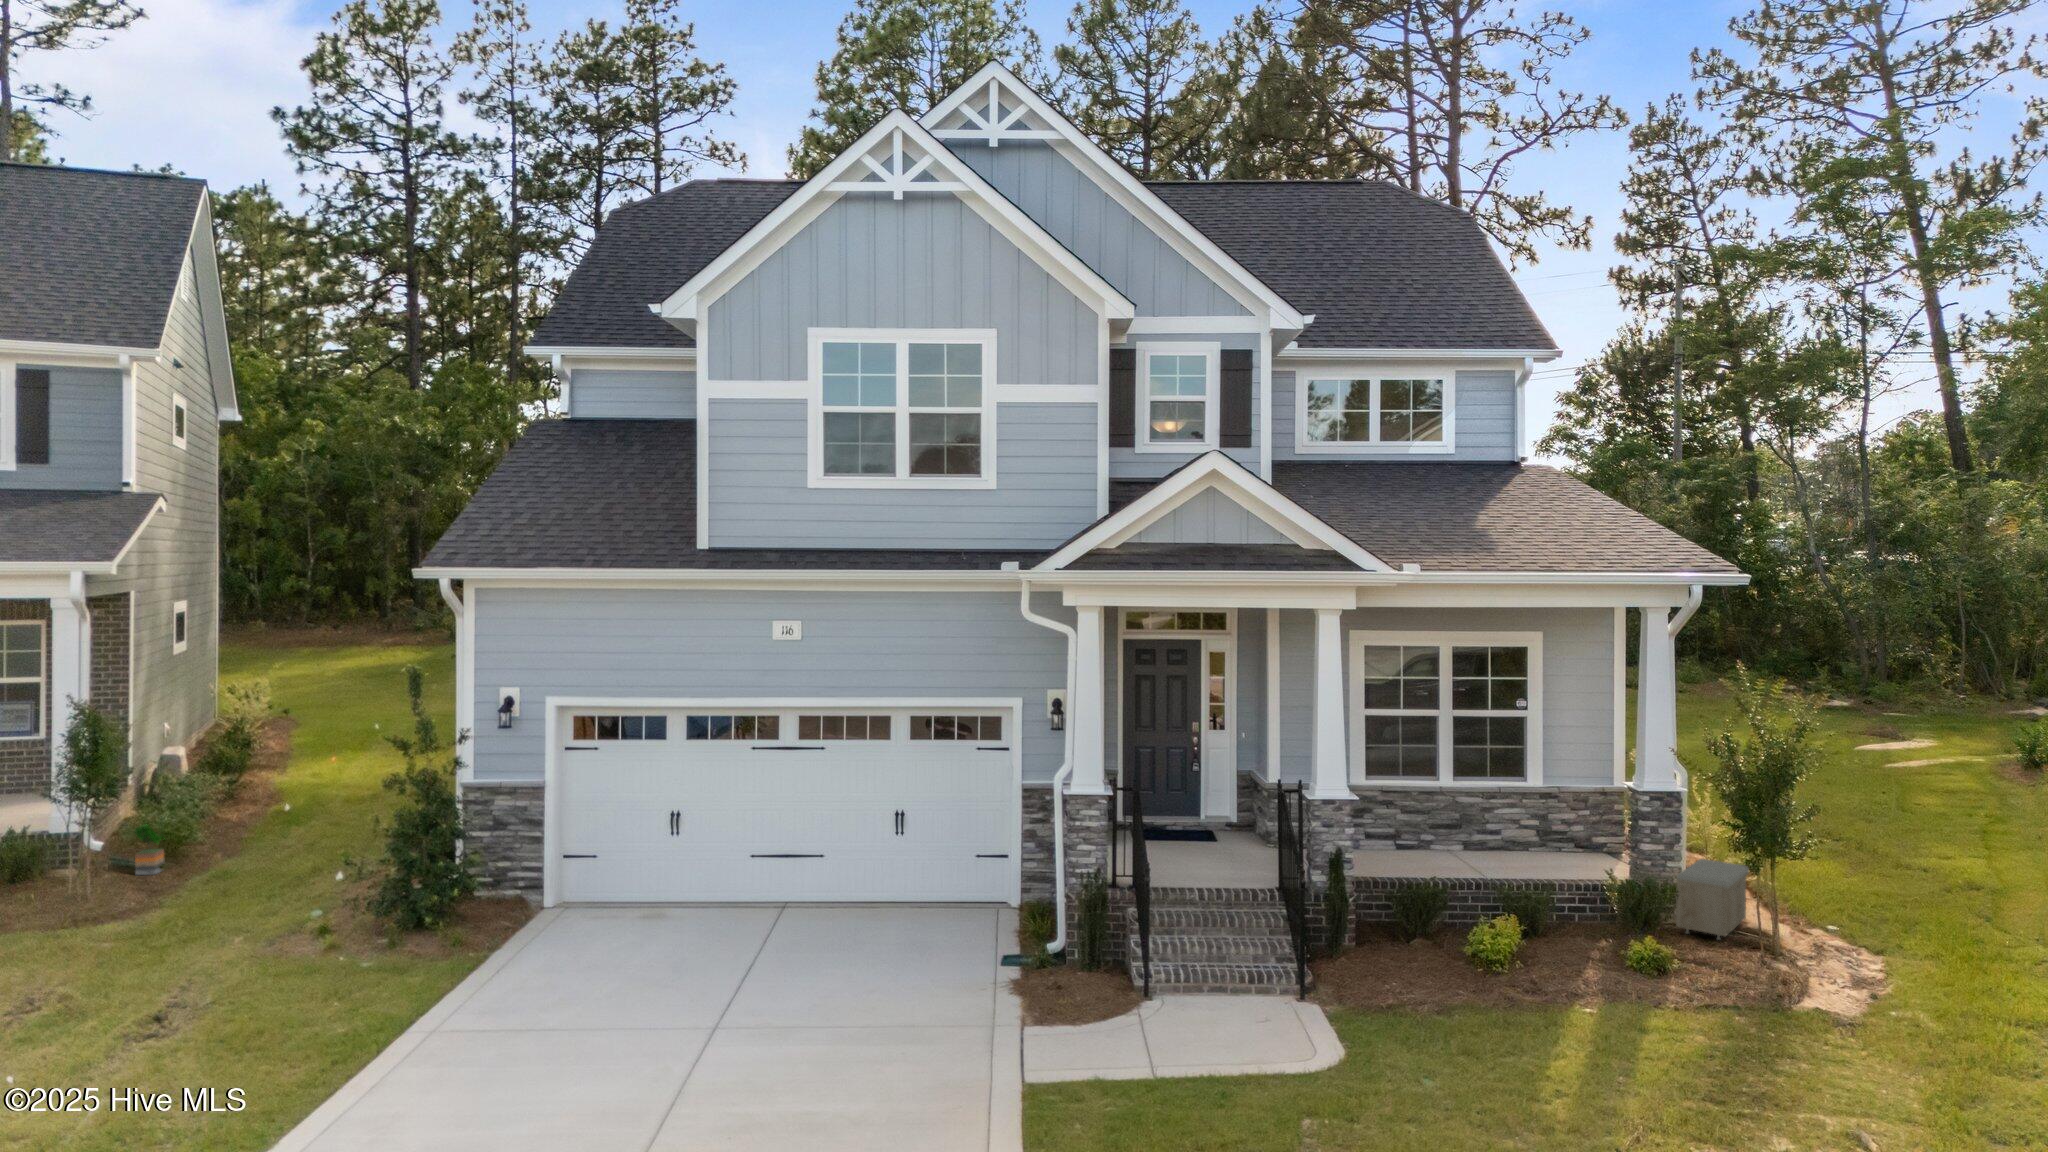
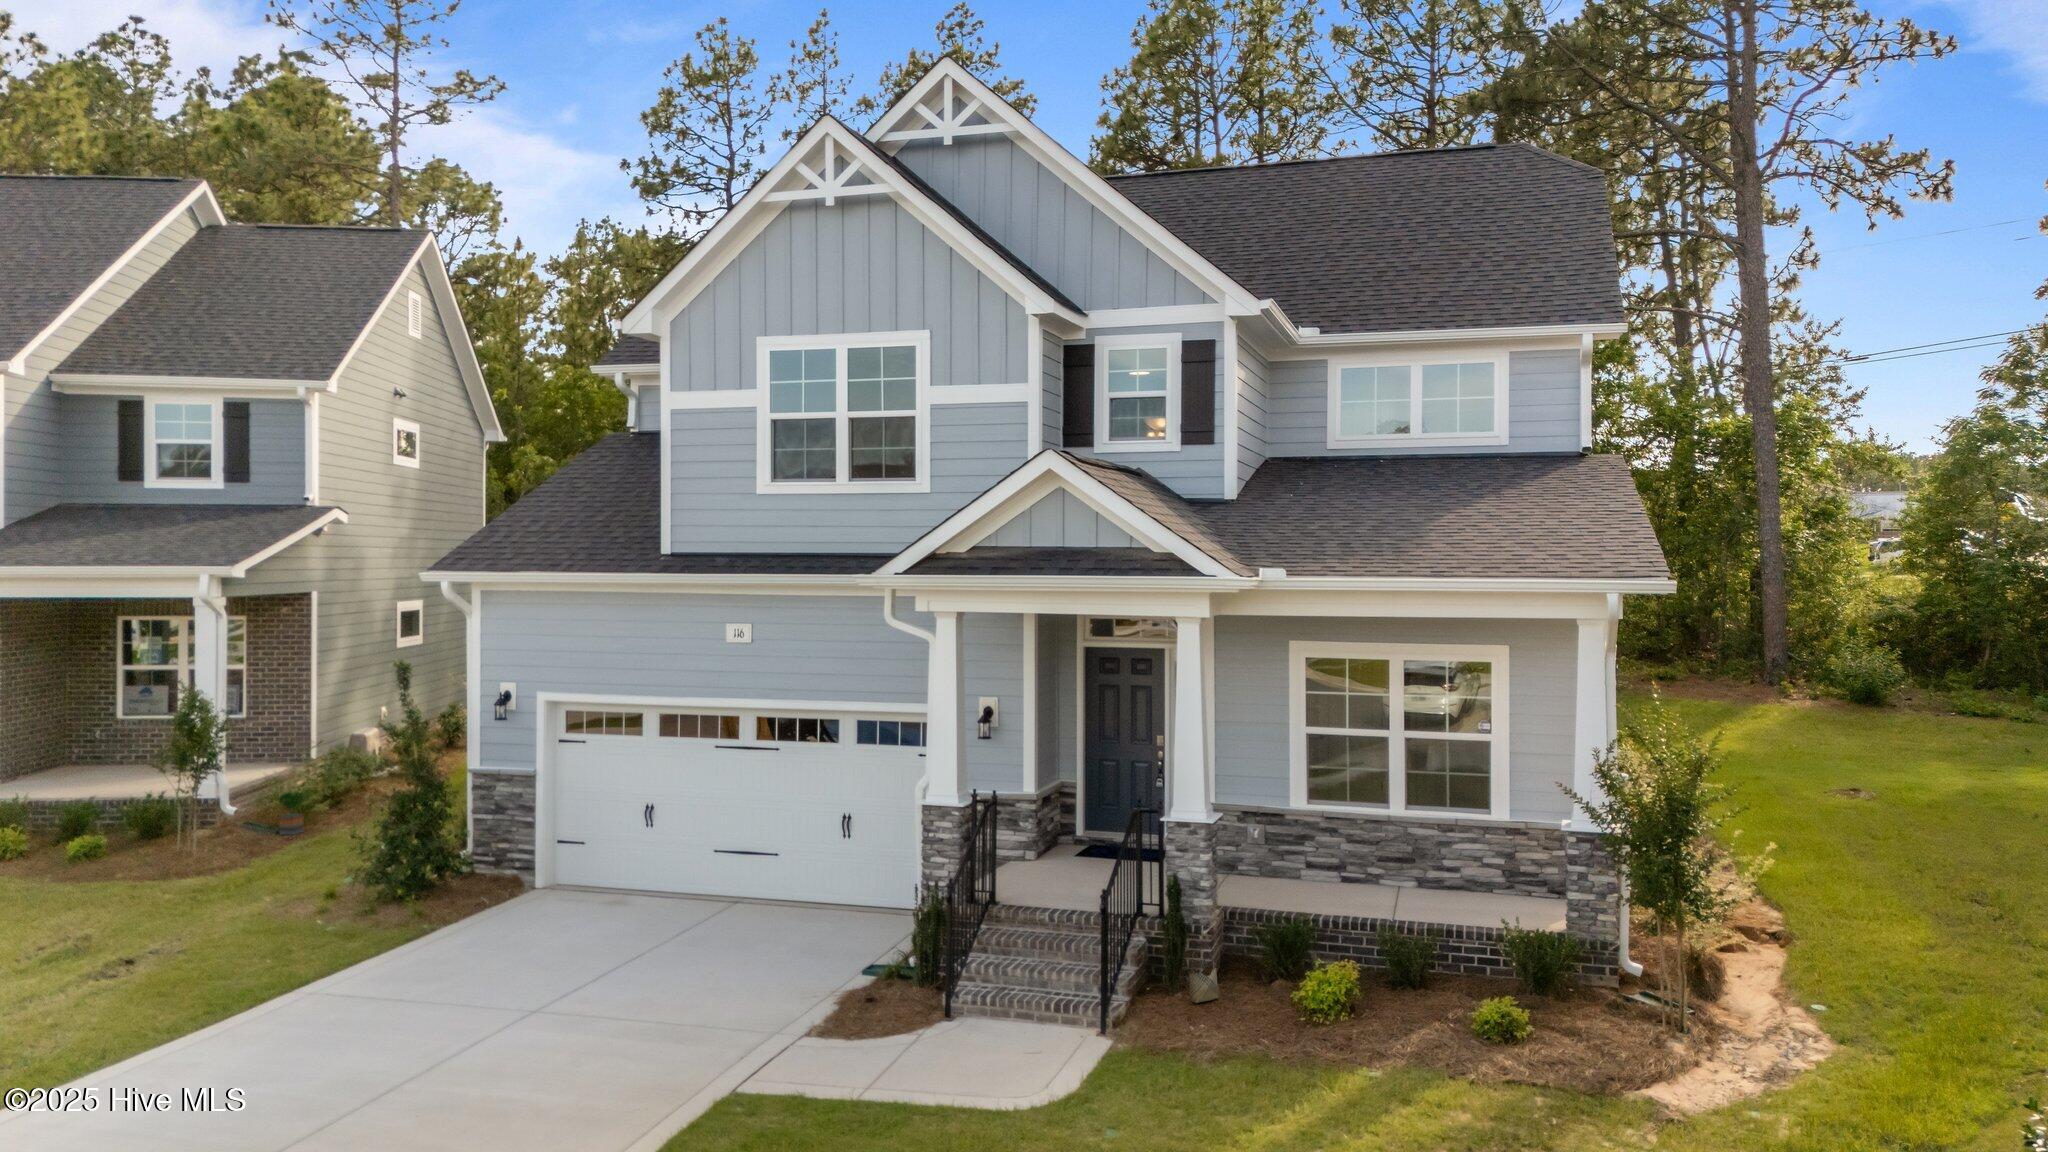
storage bench: present [1676,859,1749,940] -> none [1618,927,1729,1026]
woven basket: none [1346,912,1368,960] -> present [1189,951,1219,1003]

